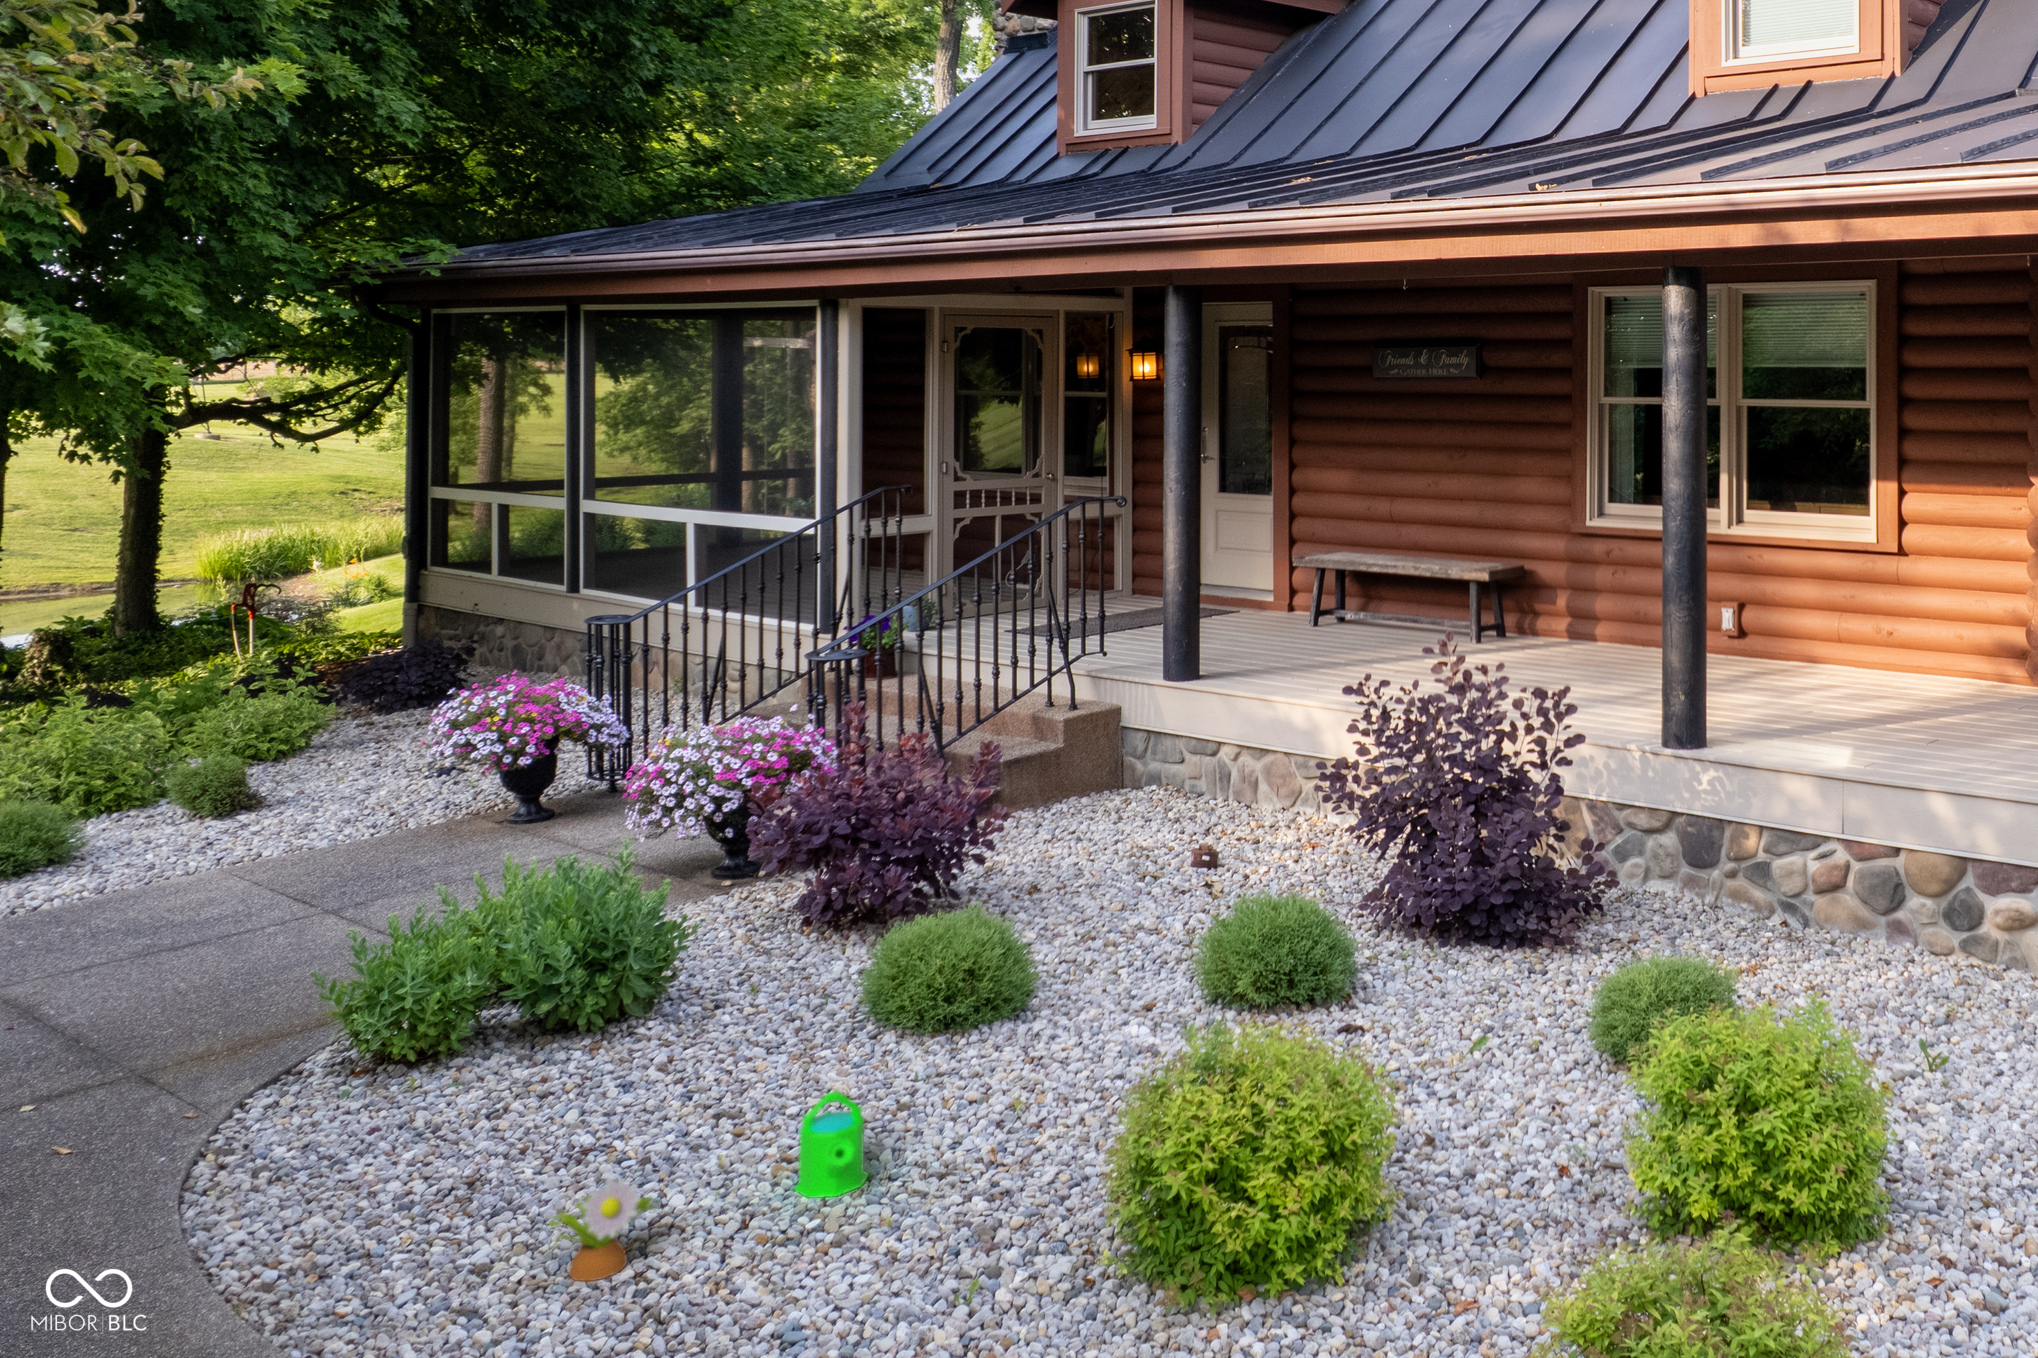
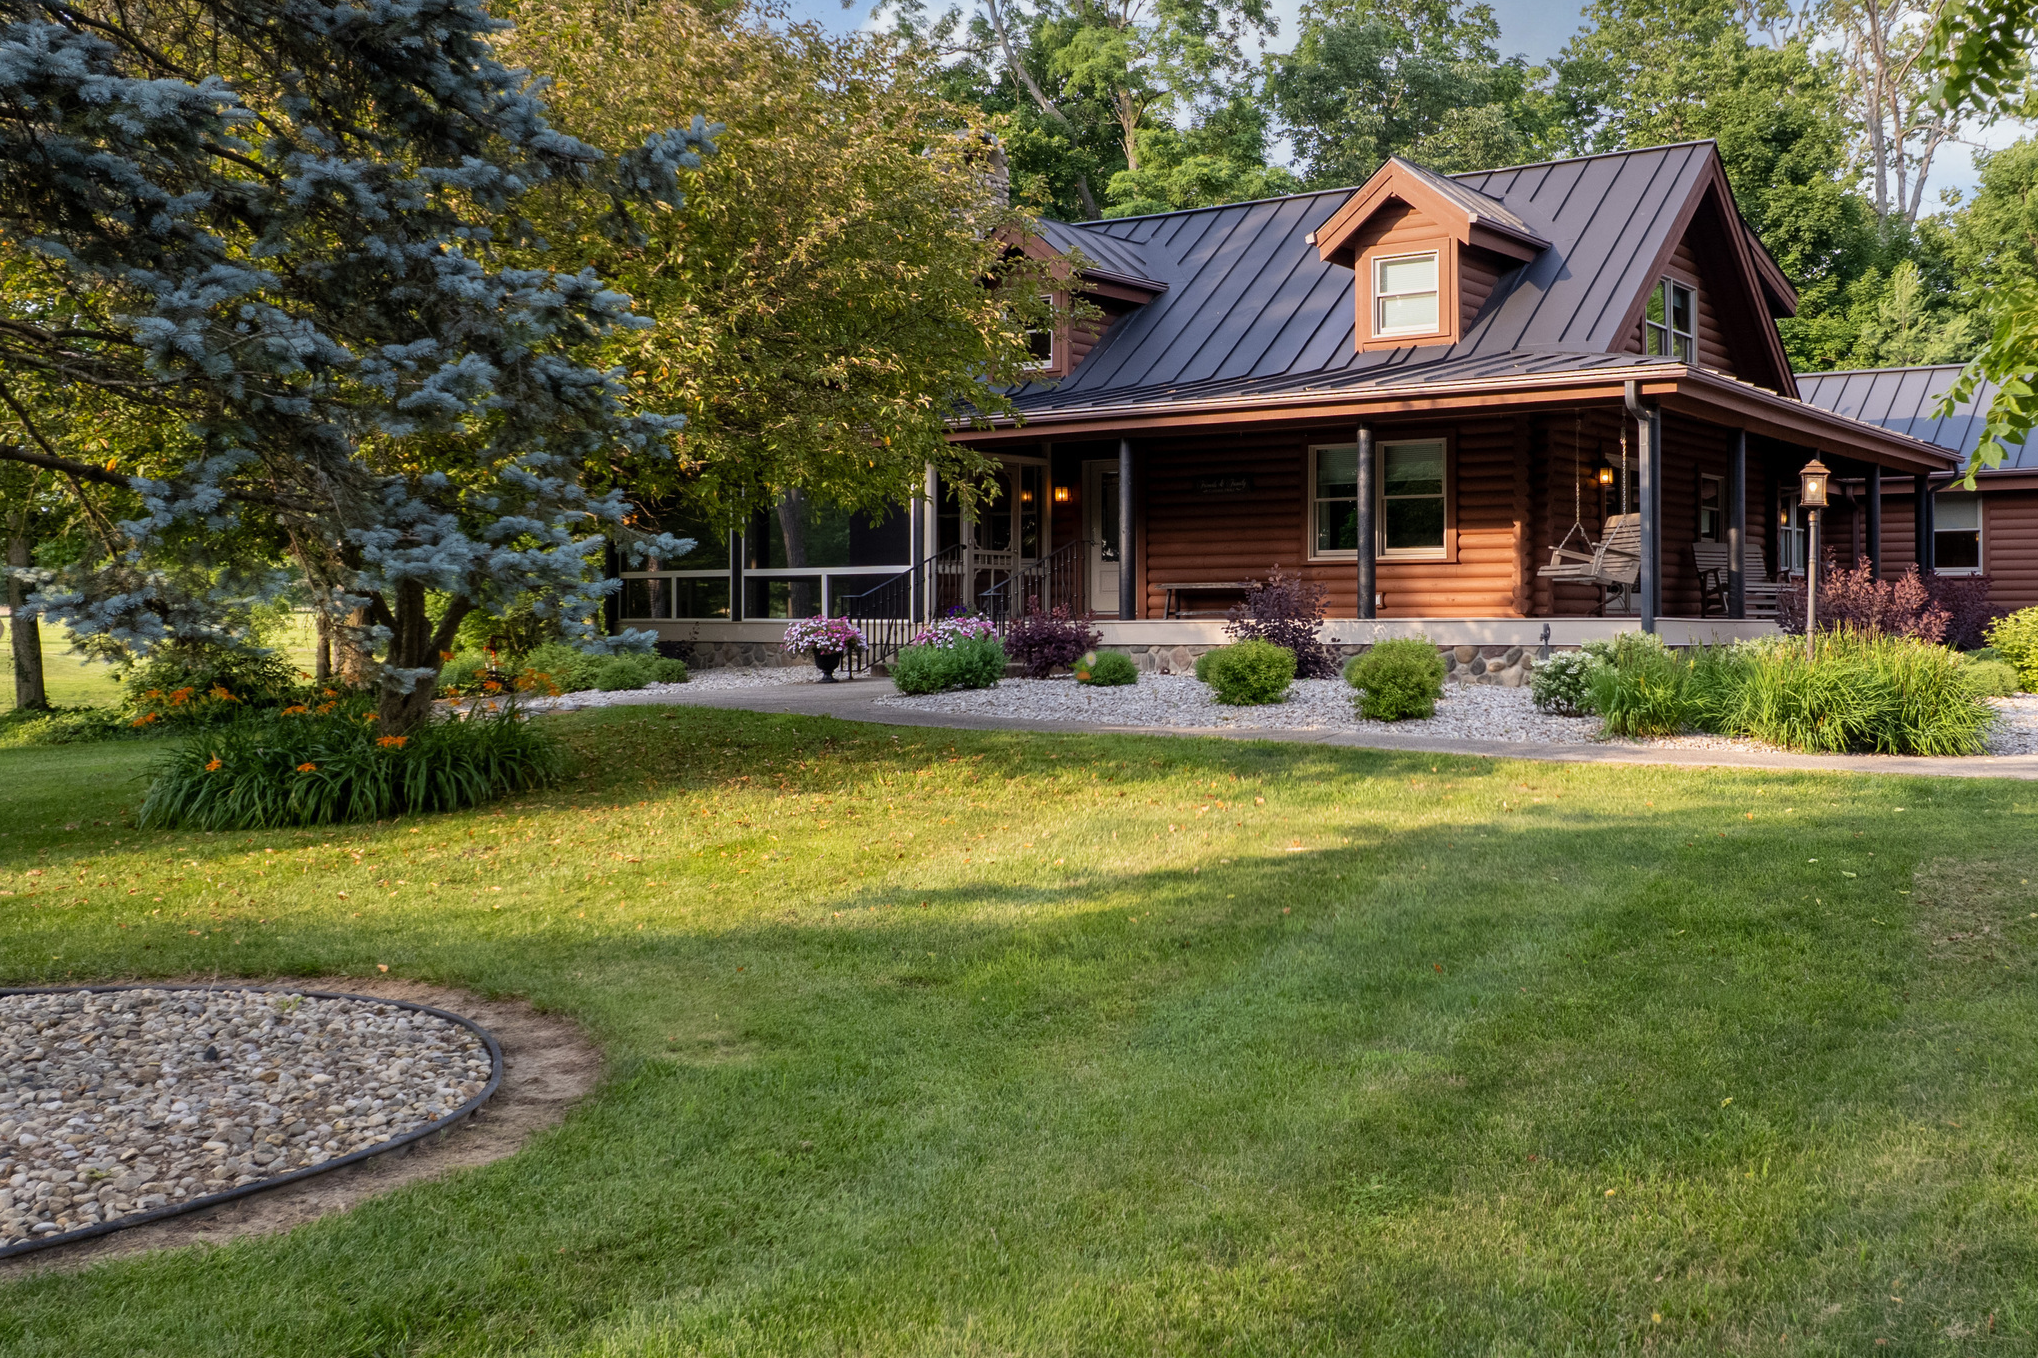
watering can: present [795,1091,868,1198] -> none [1117,651,1141,679]

